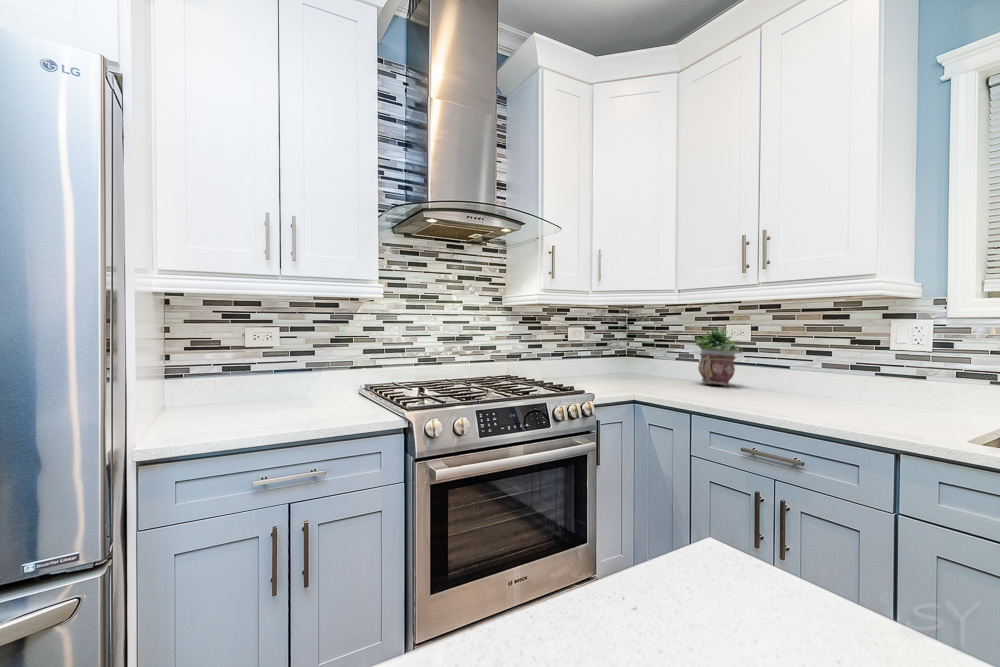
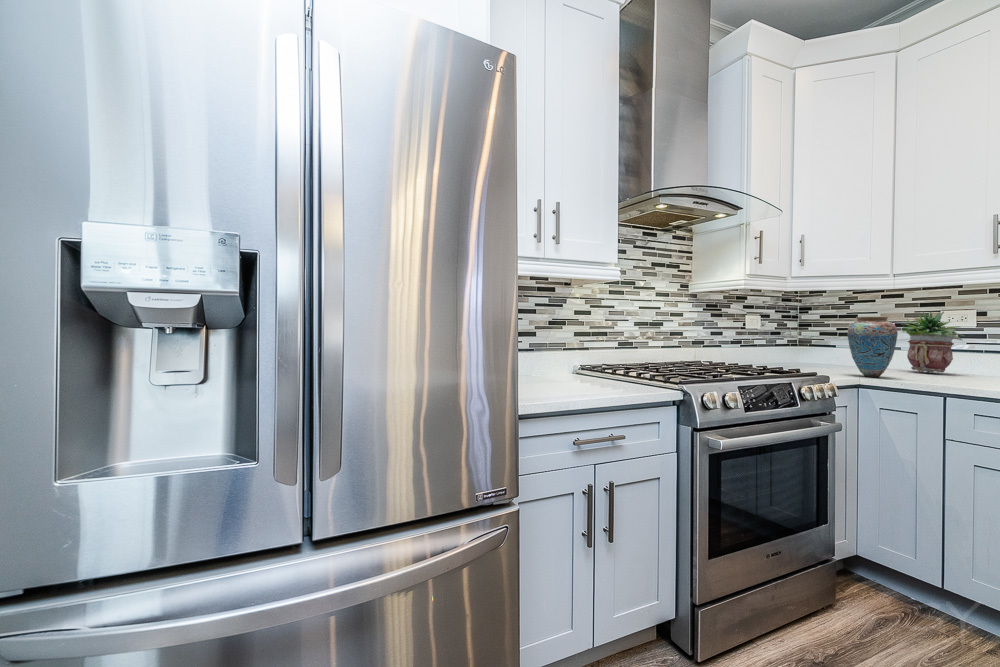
vase: none [619,334,659,393] -> present [847,316,898,377]

